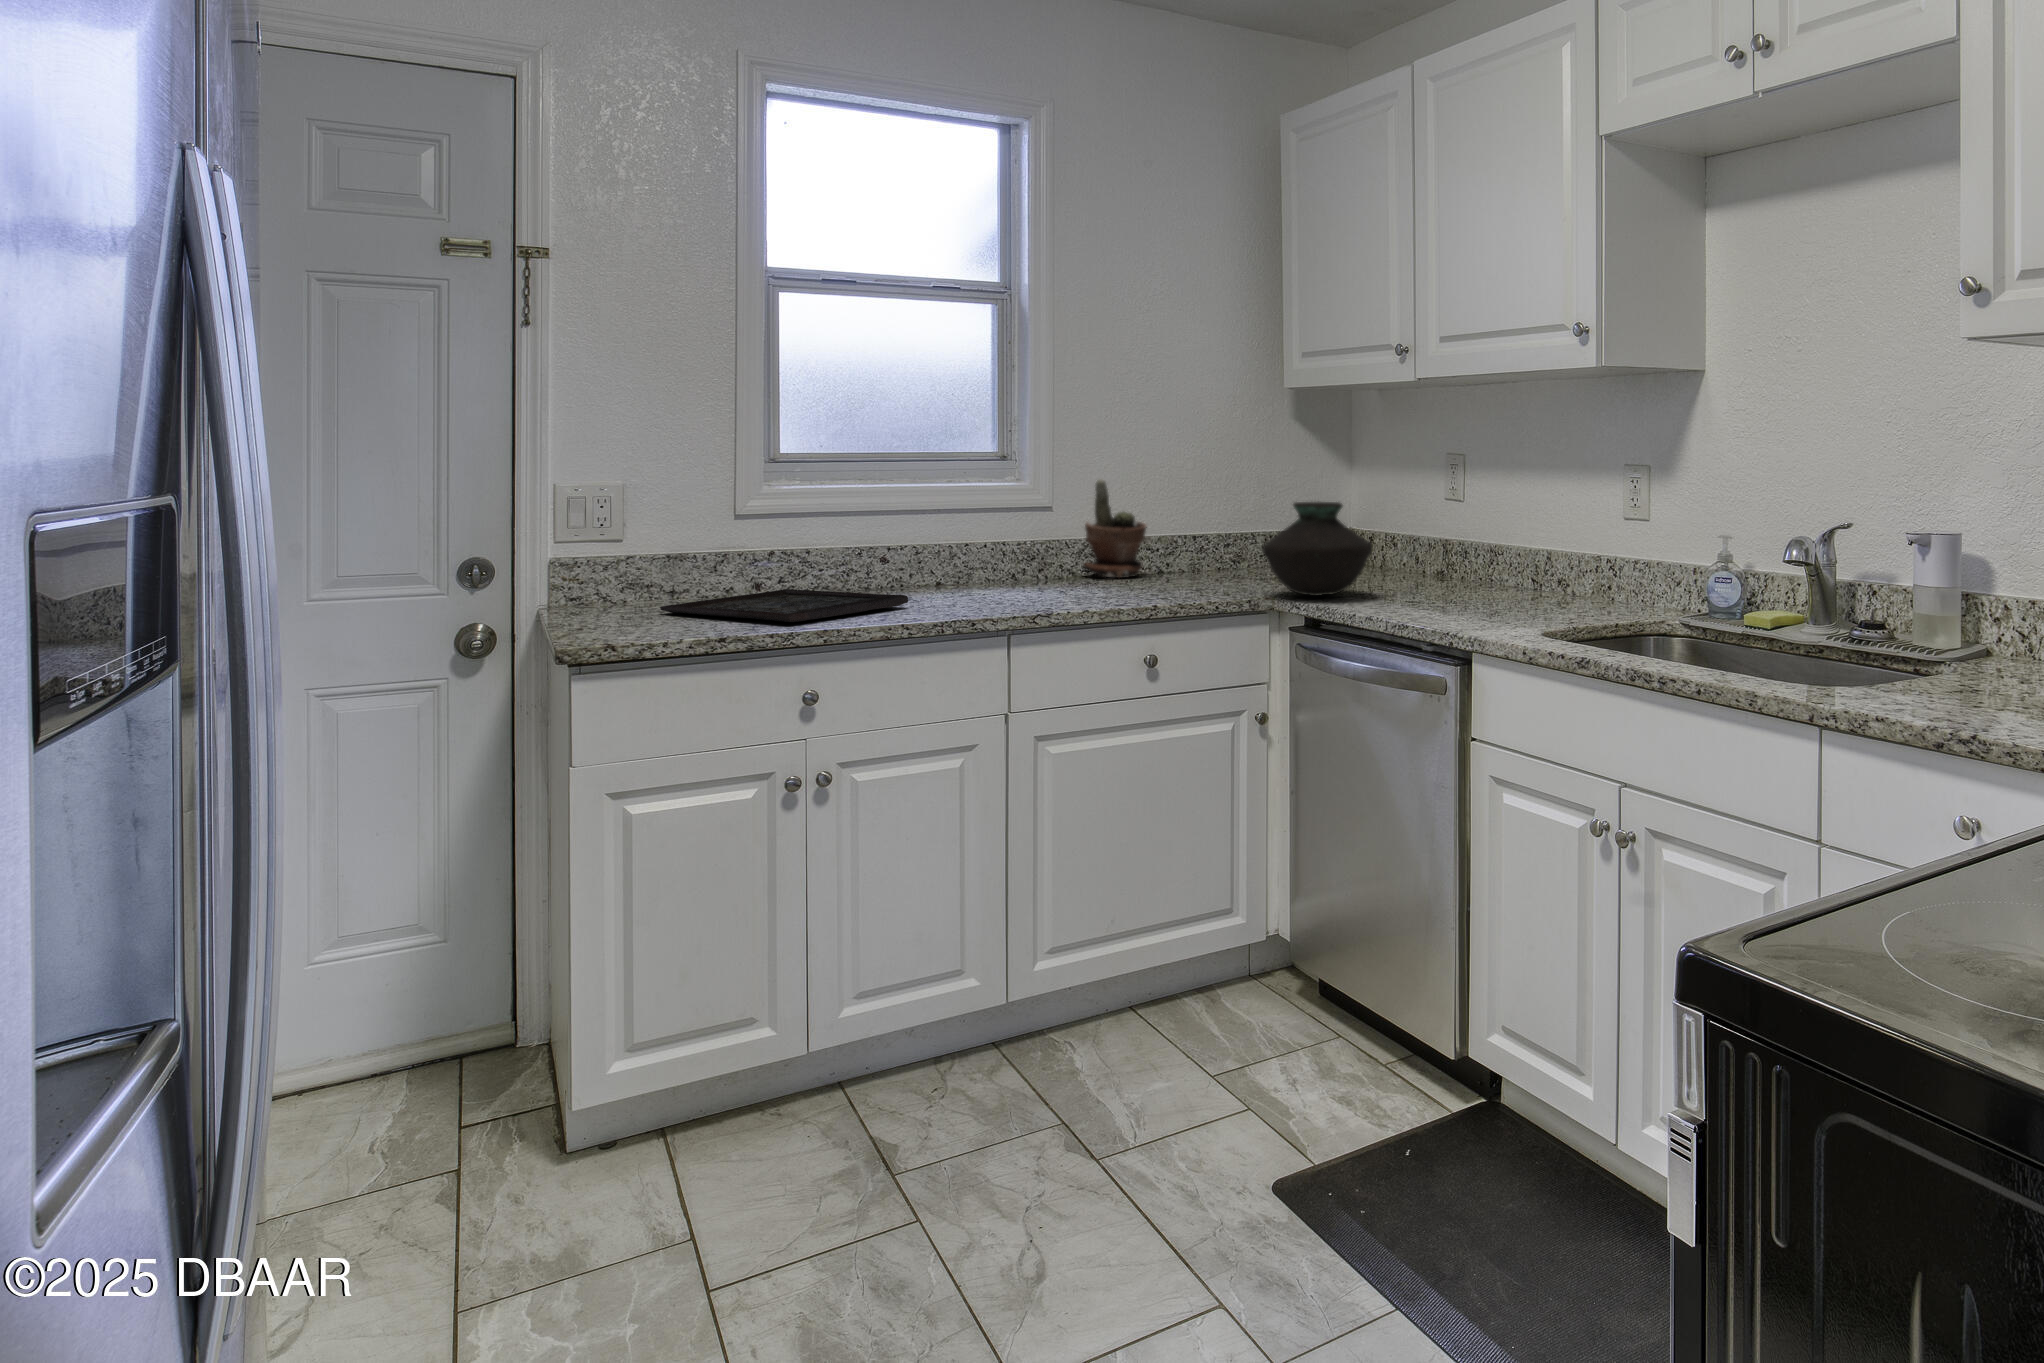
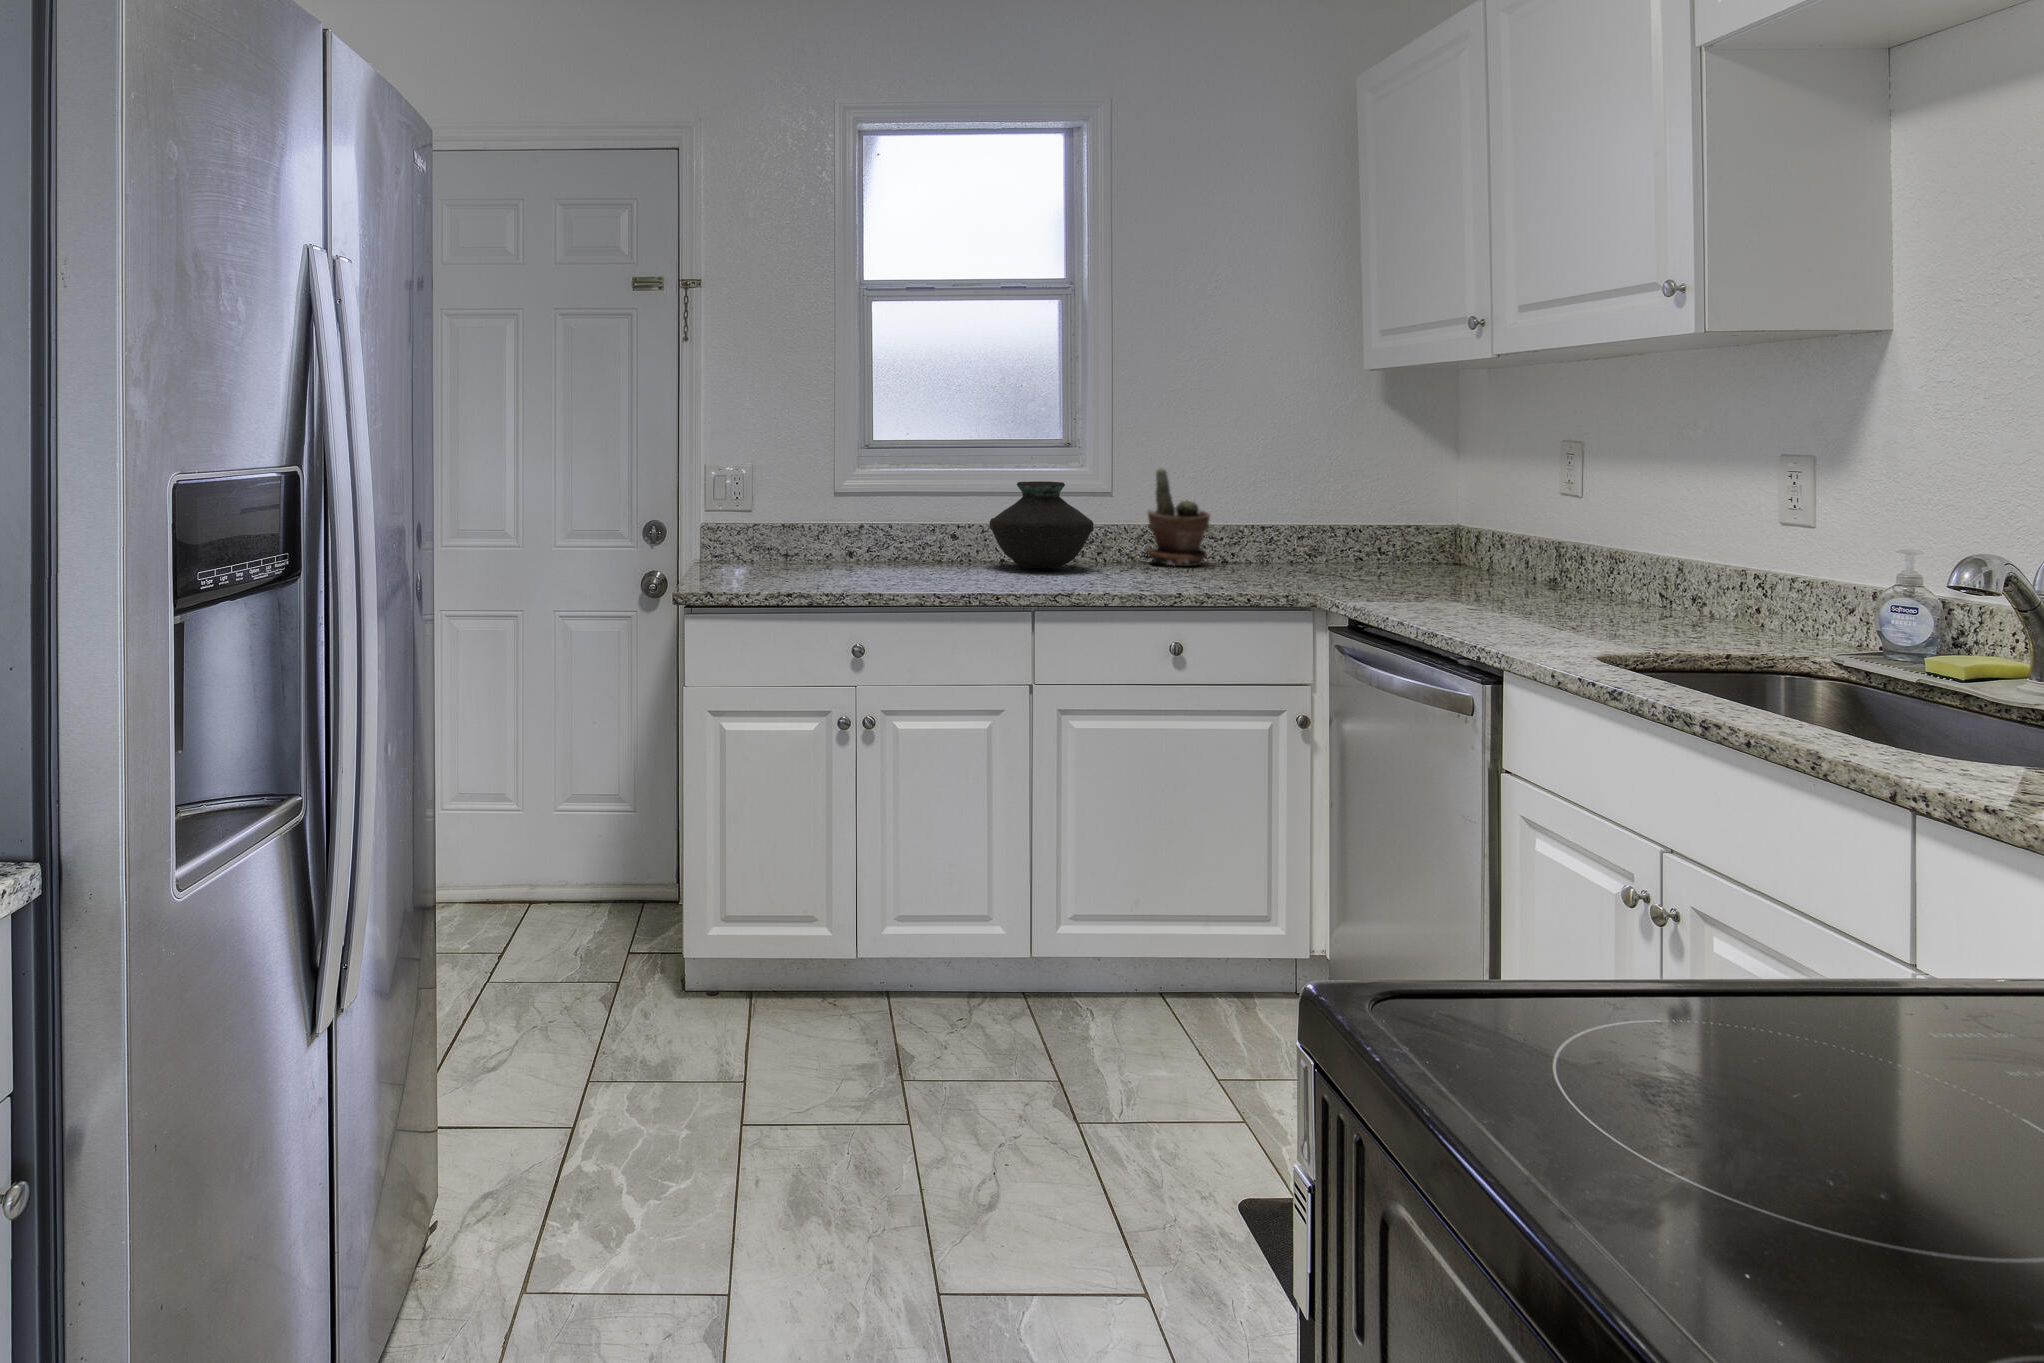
vase: present [1262,502,1373,596] -> present [989,481,1094,568]
tray: present [660,589,908,622] -> none [766,558,955,585]

